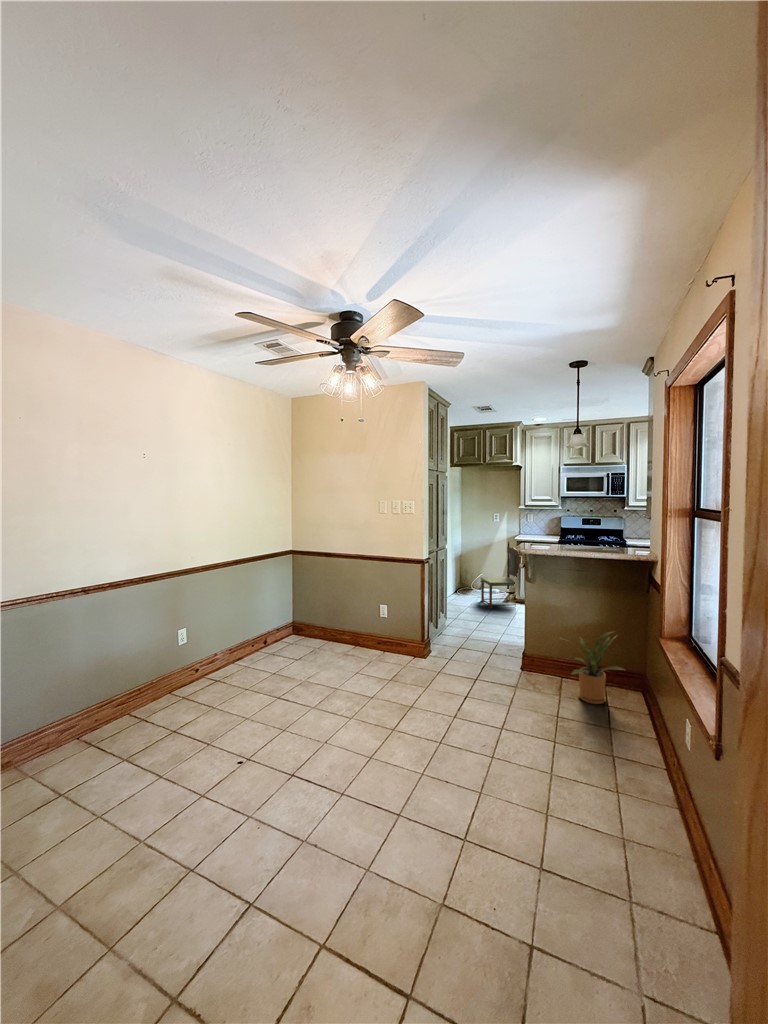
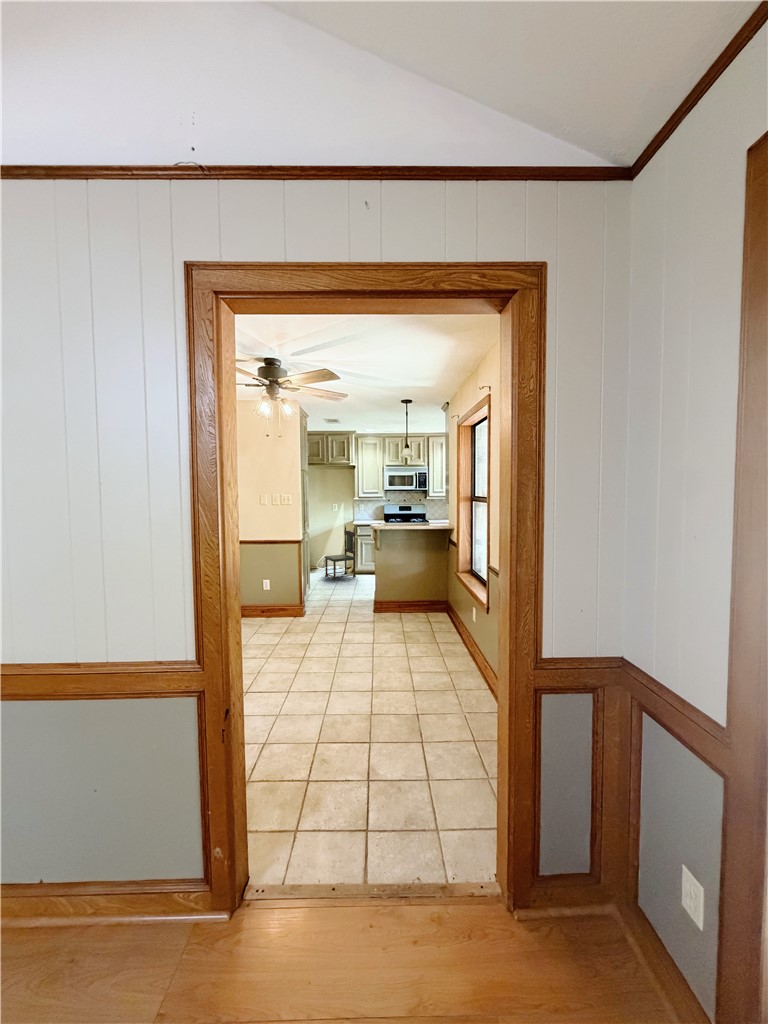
house plant: present [572,631,624,704] -> none [398,575,438,622]

